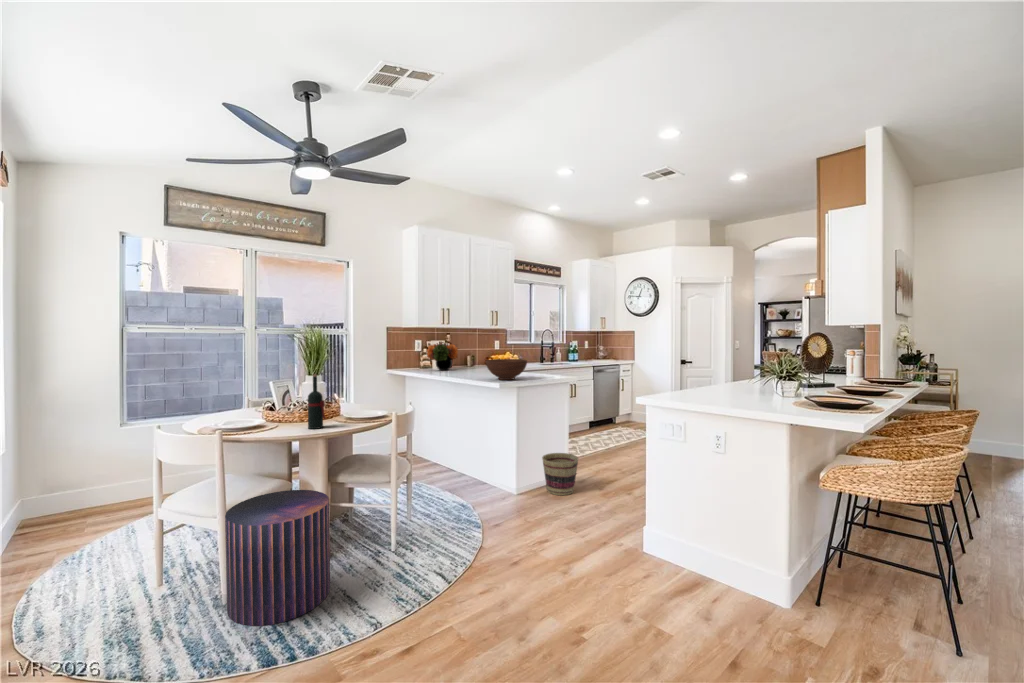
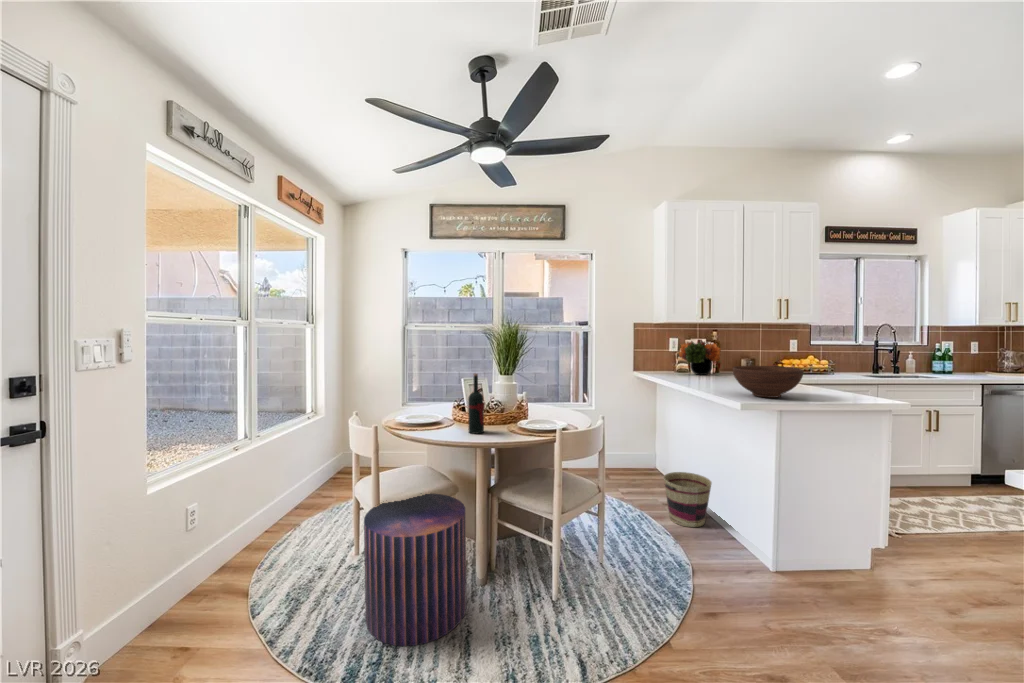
basket: present [542,453,578,495] -> present [664,472,712,527]

